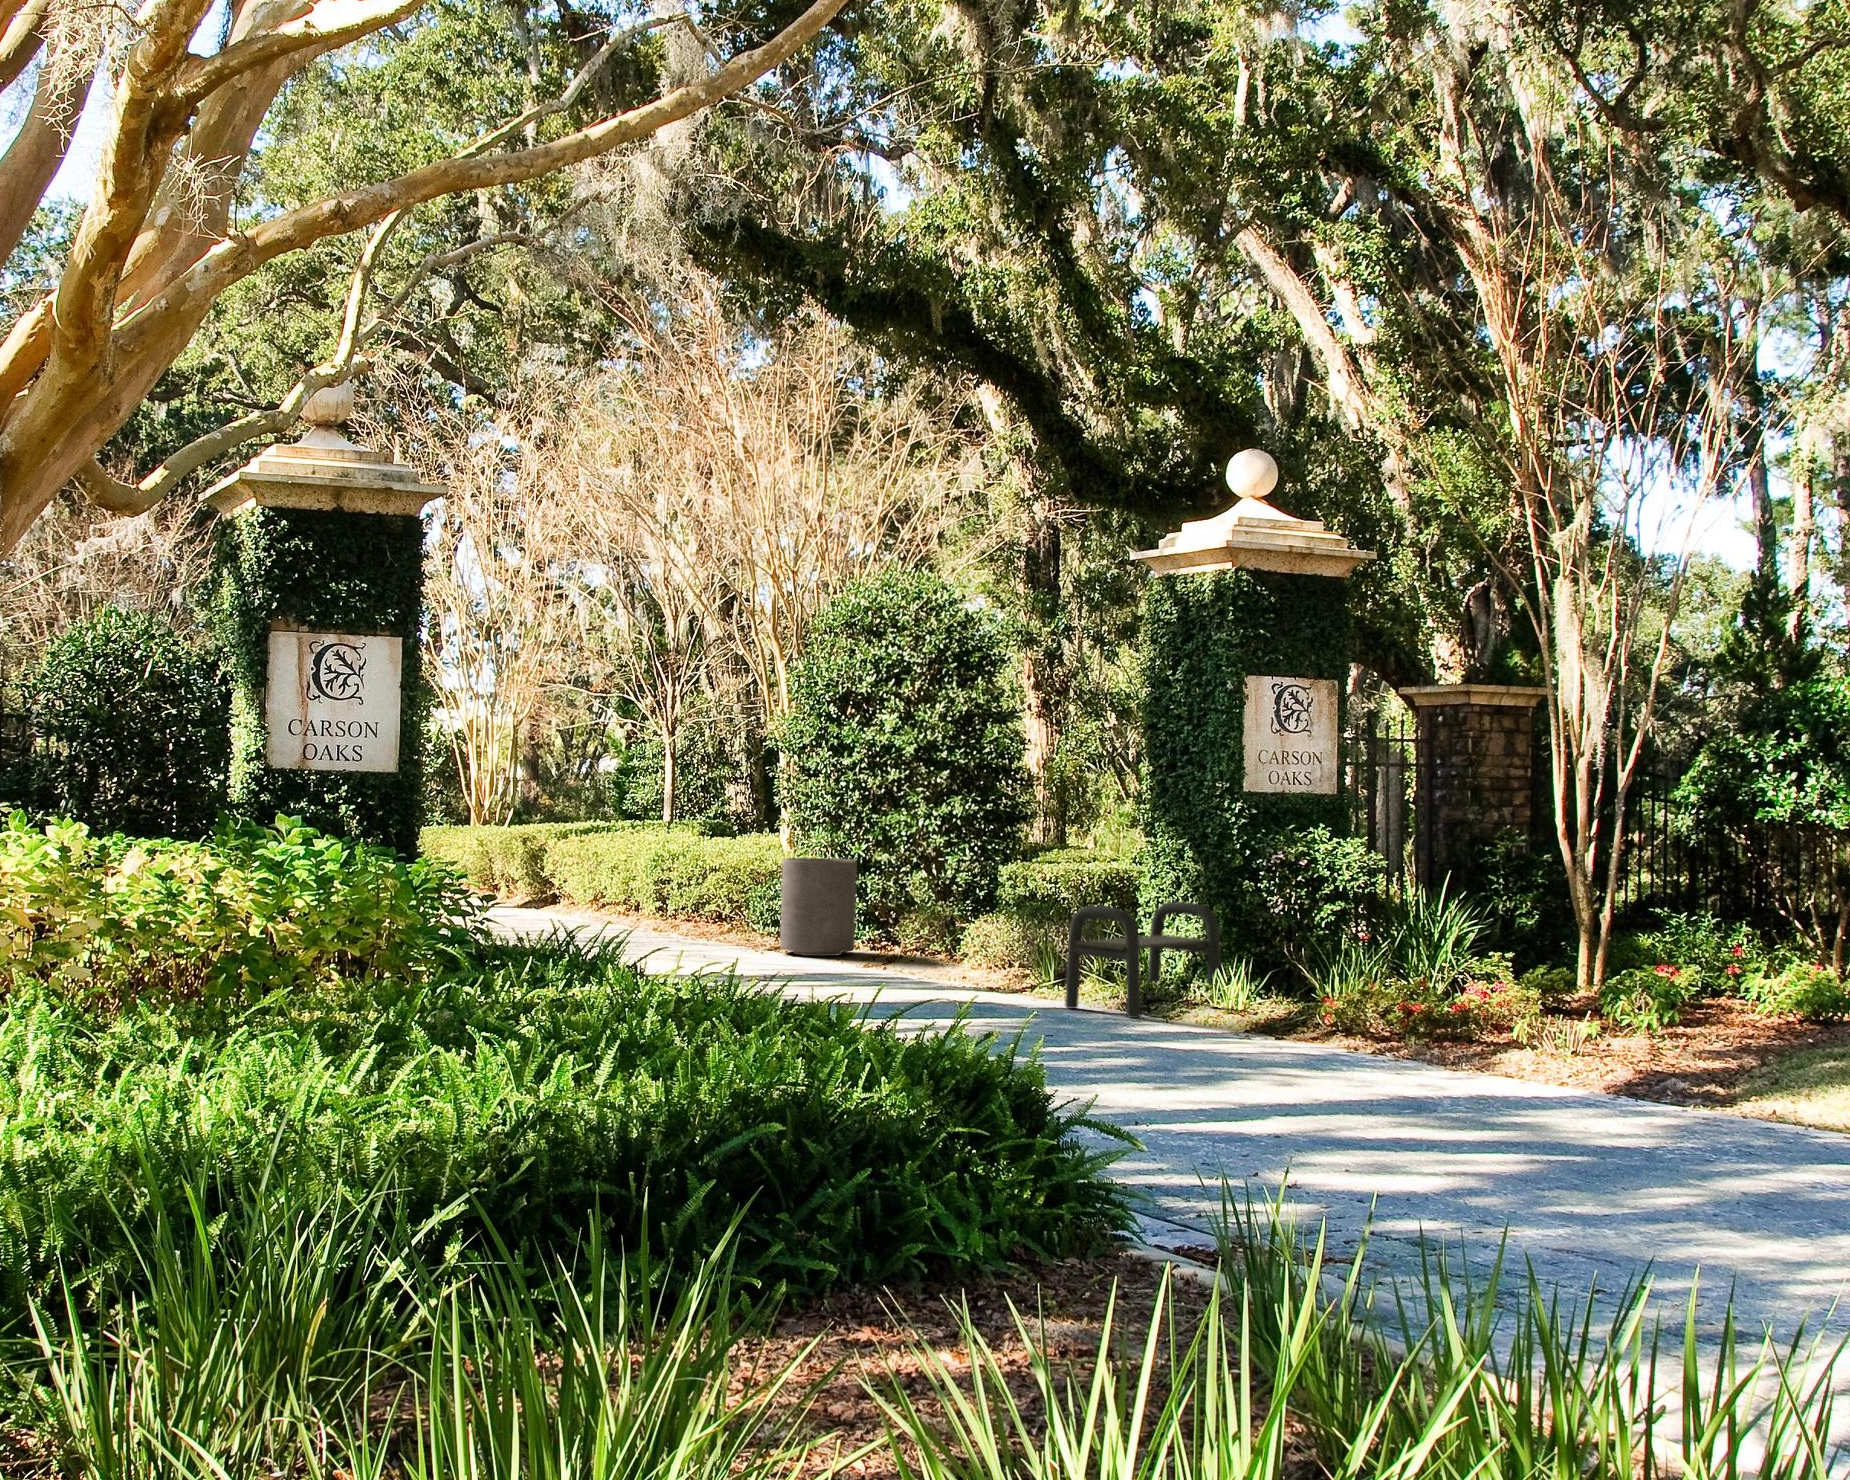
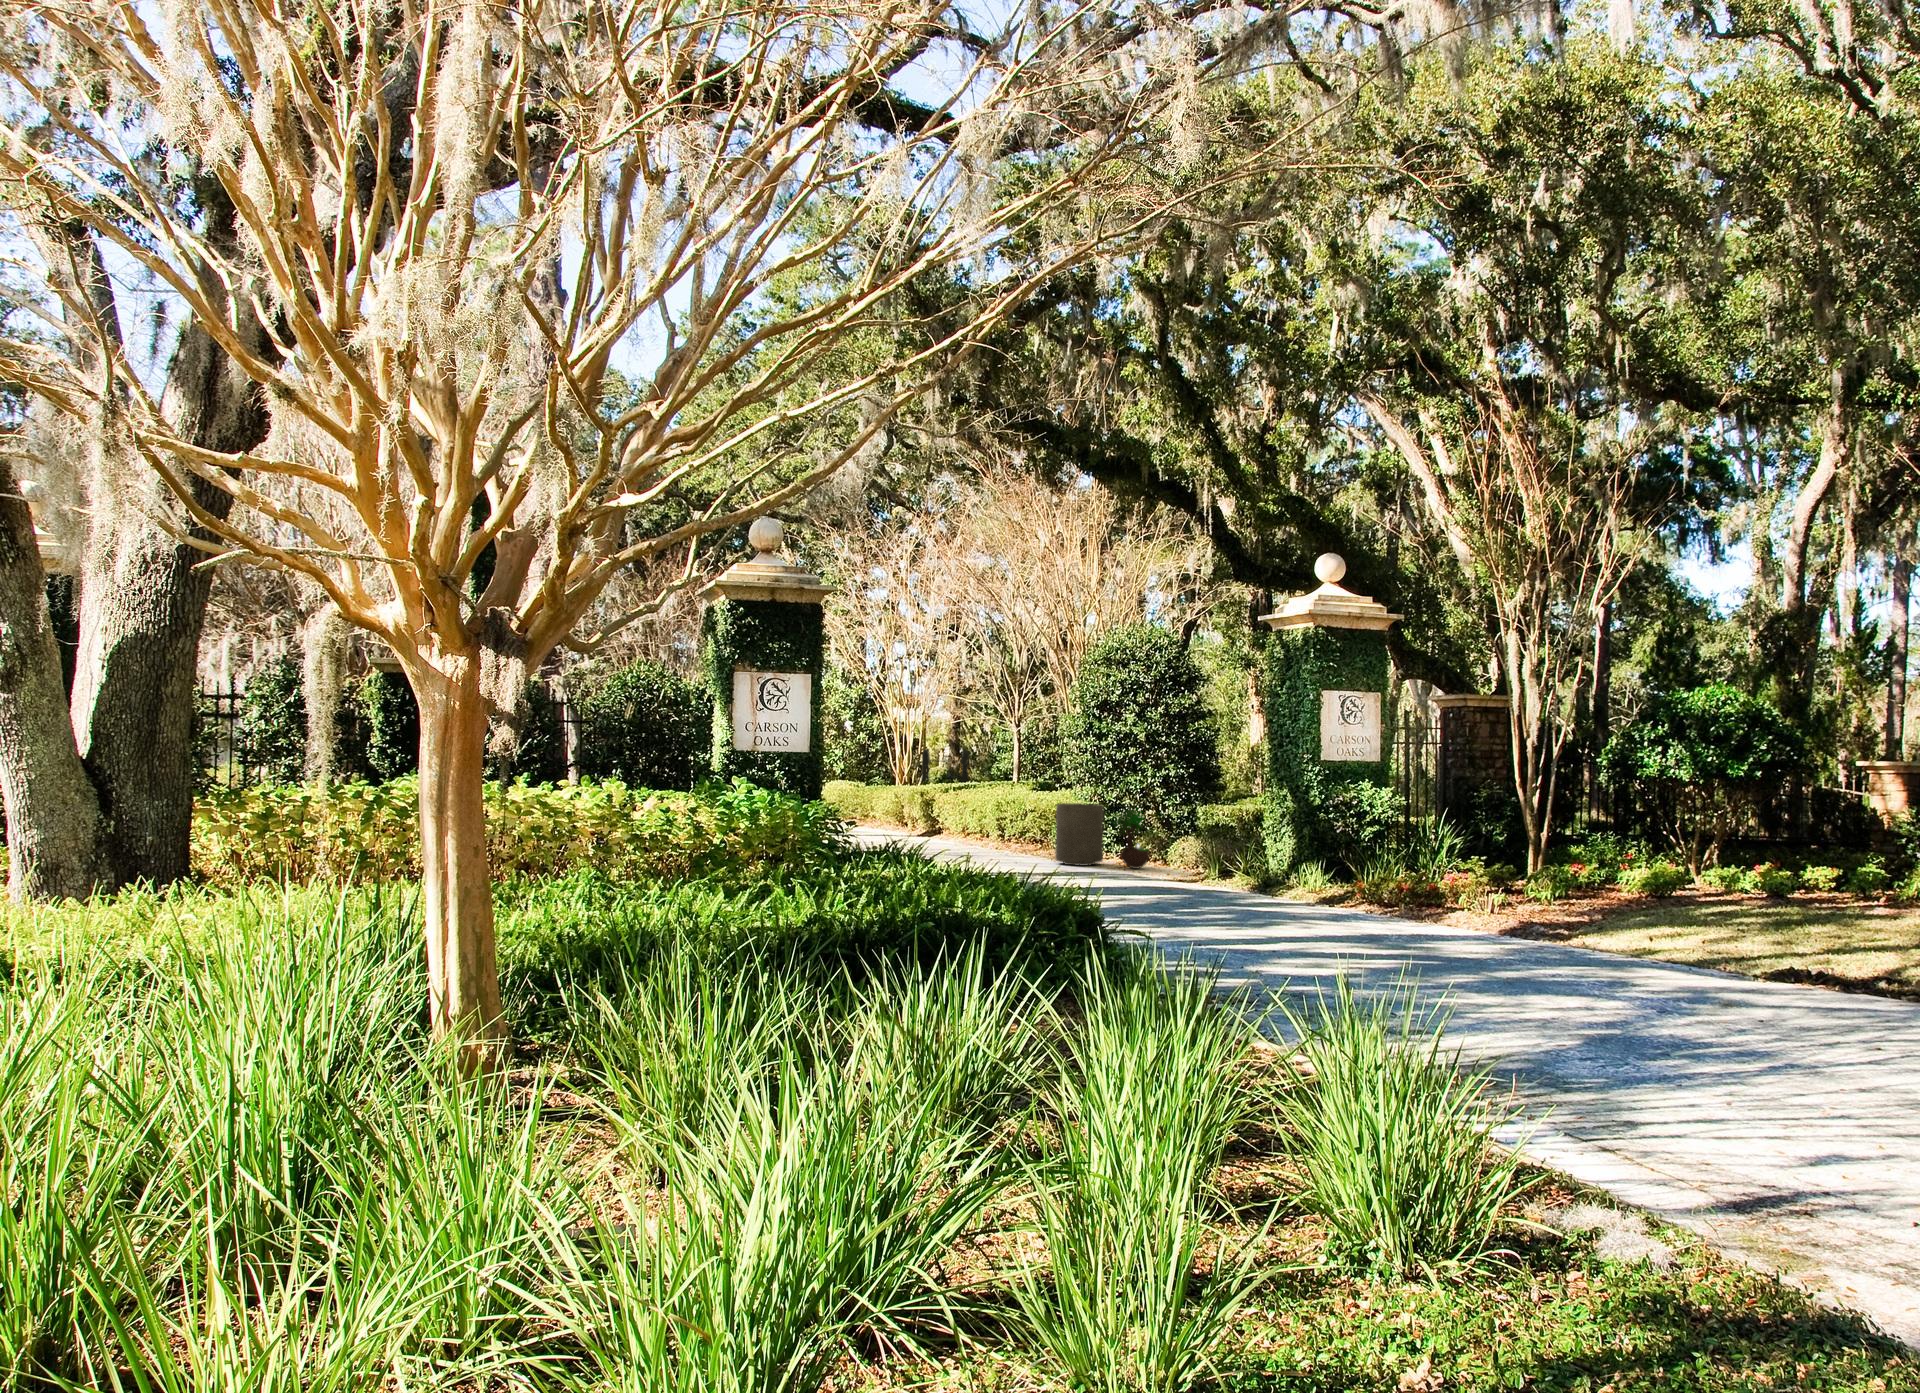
potted tree: none [873,857,933,960] -> present [1114,808,1149,869]
bench: present [1065,902,1221,1018] -> present [921,749,969,782]

